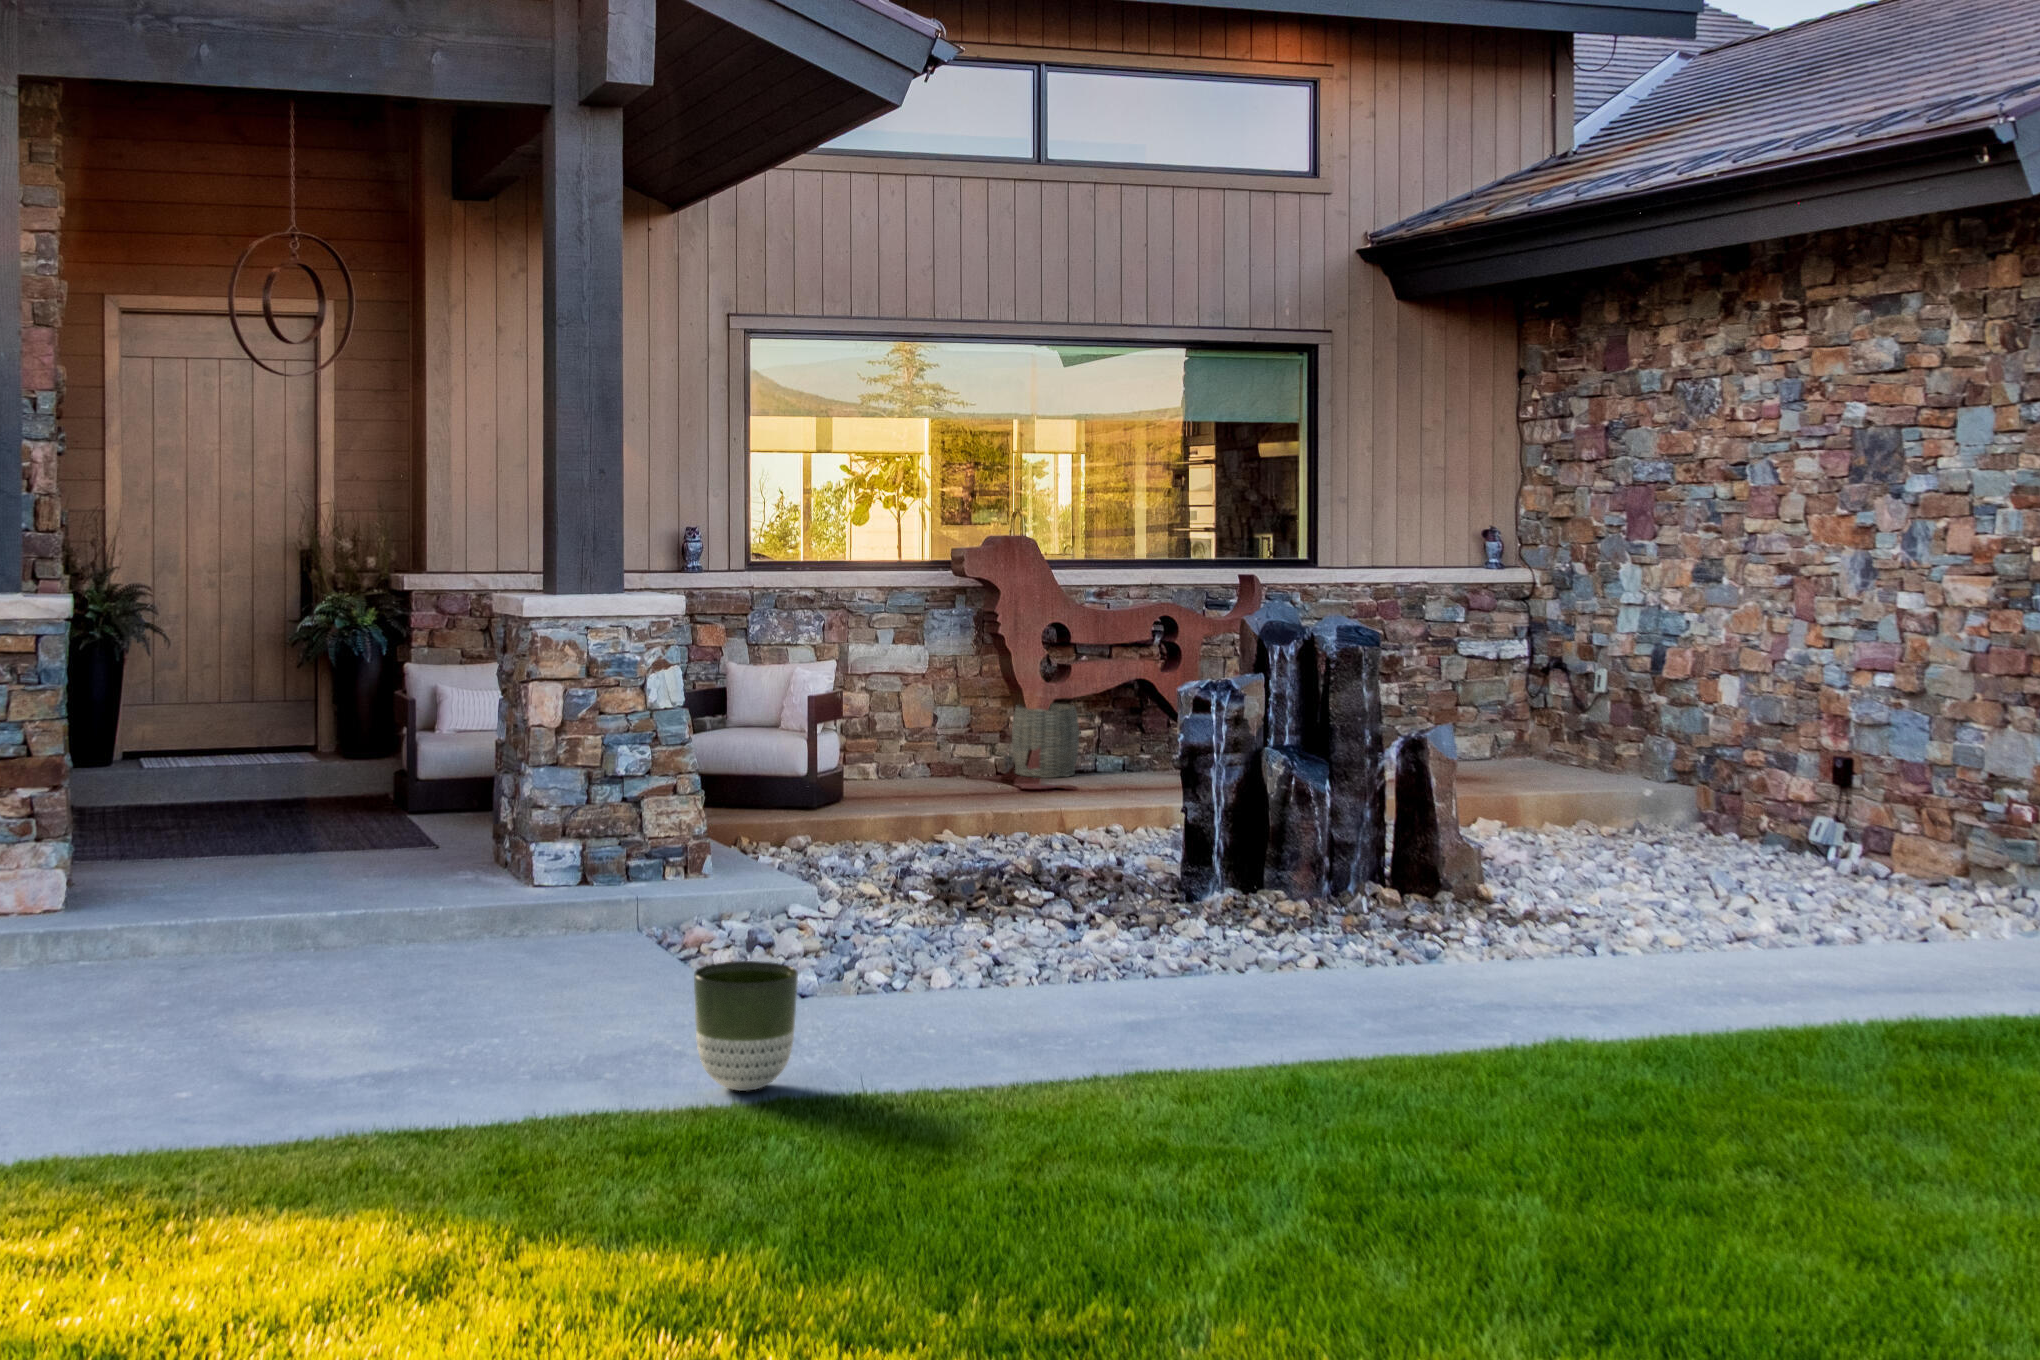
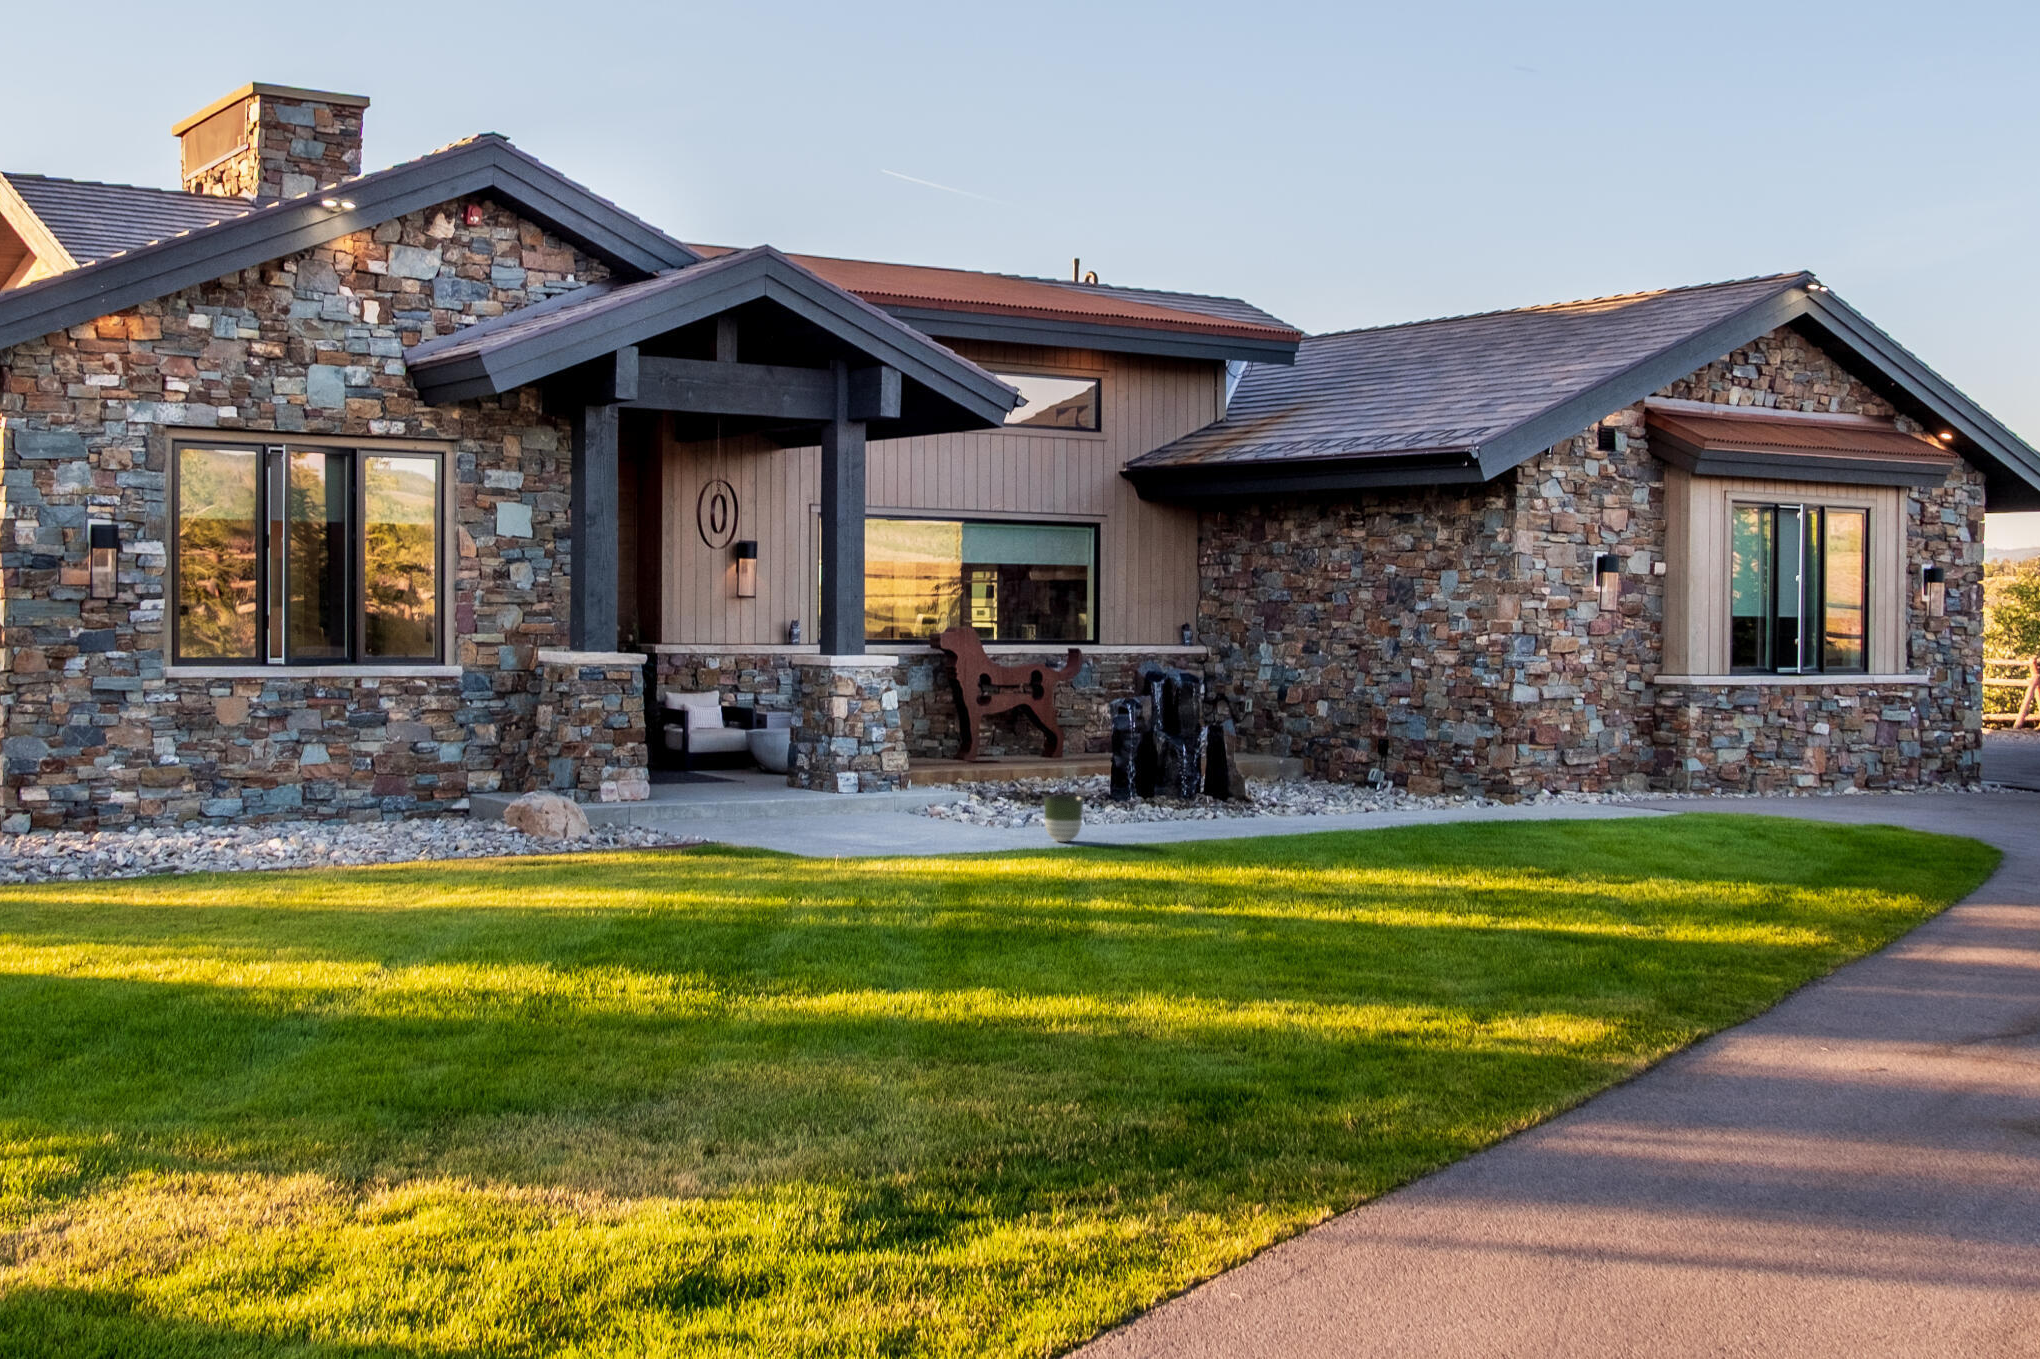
woven basket: present [1012,704,1079,778] -> none [958,718,994,757]

